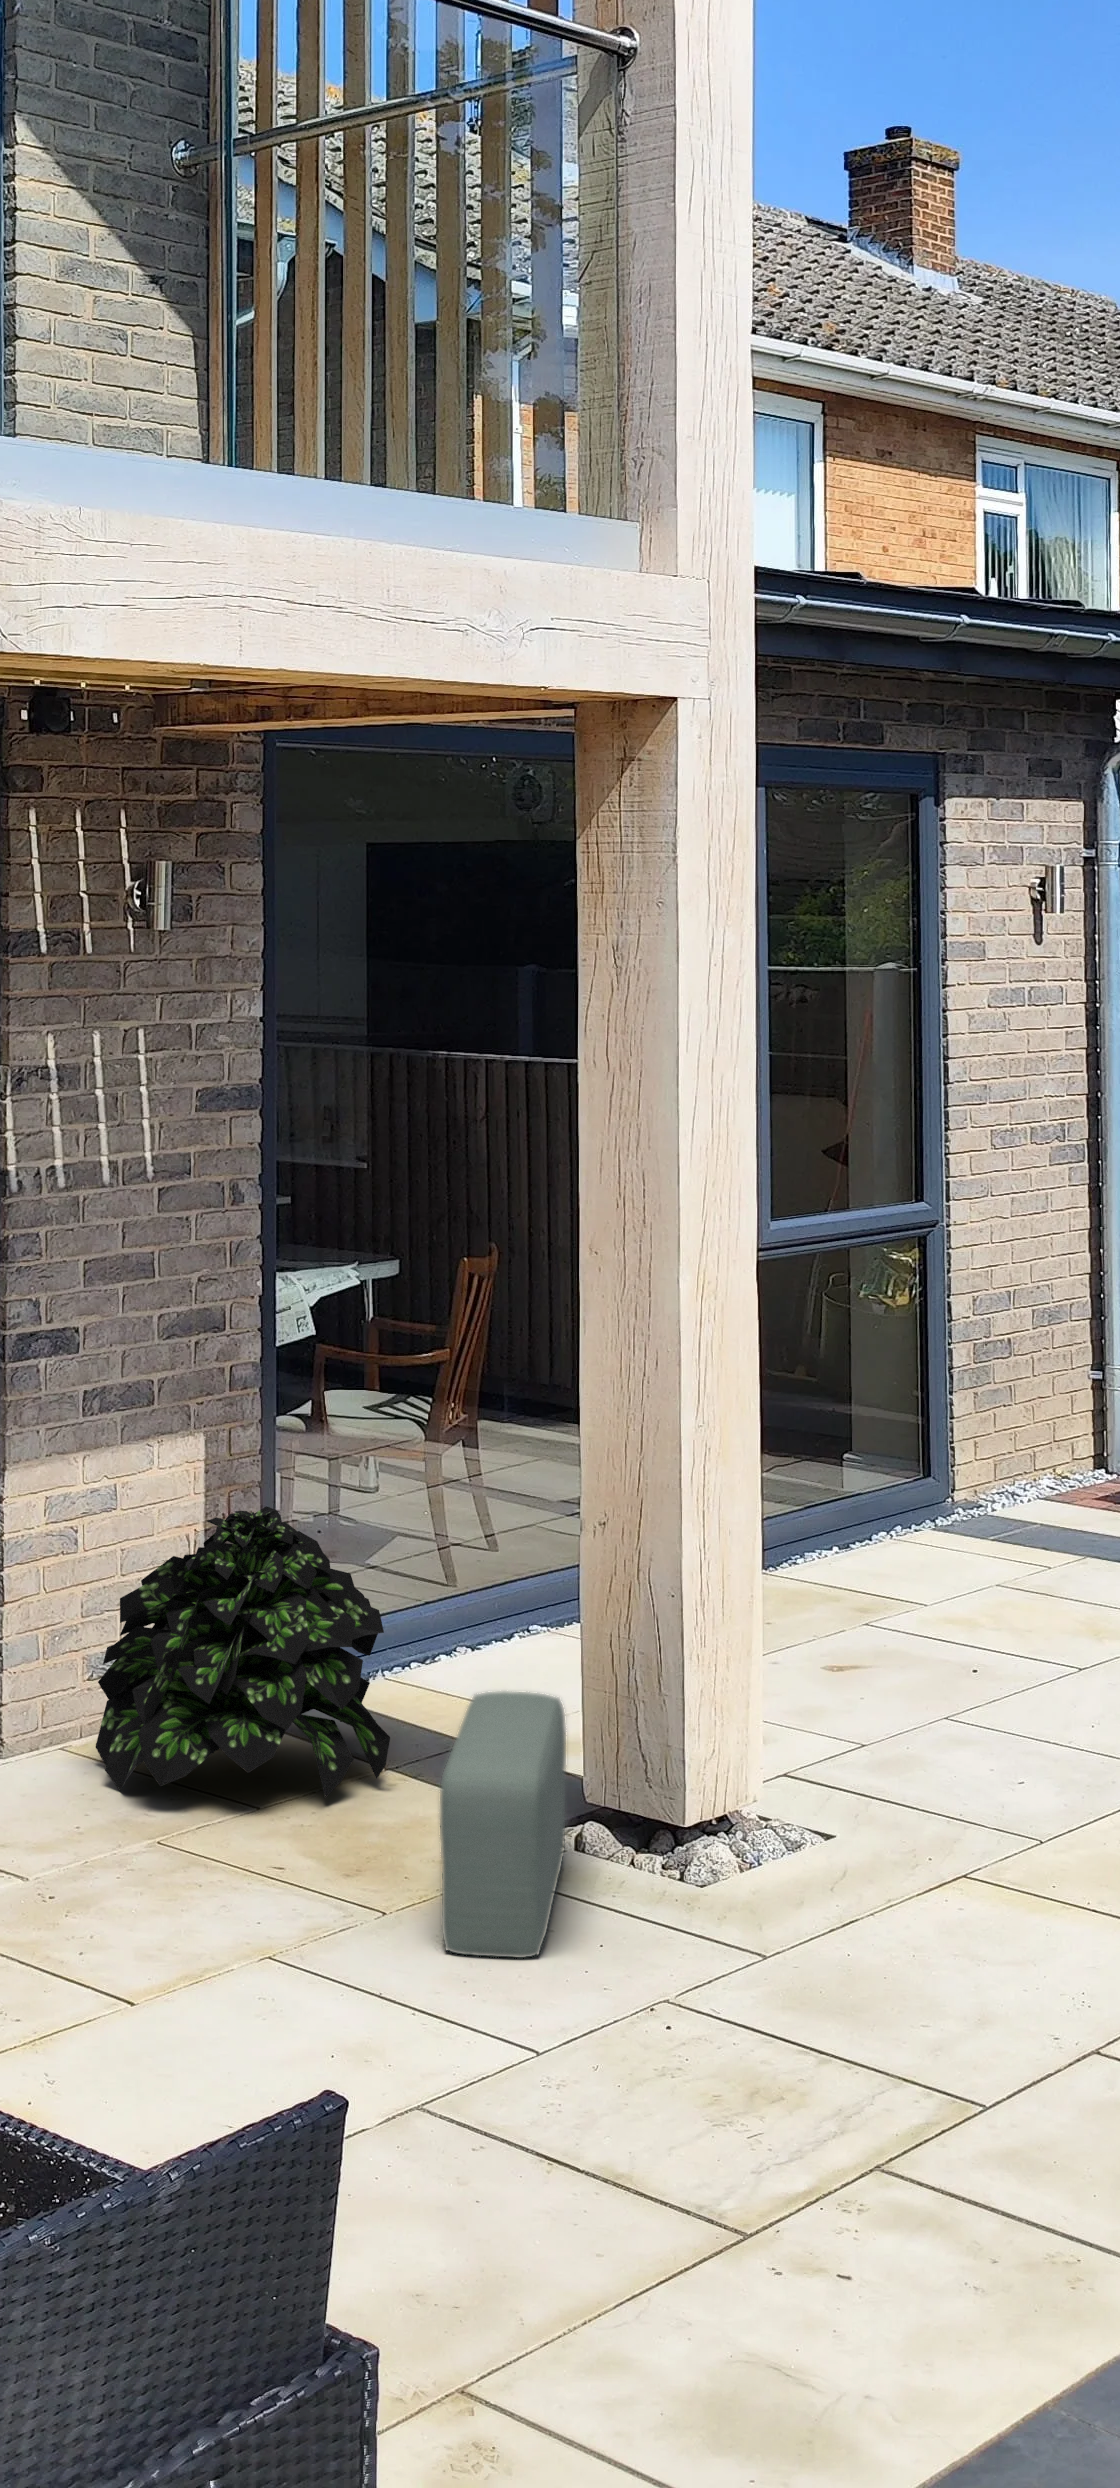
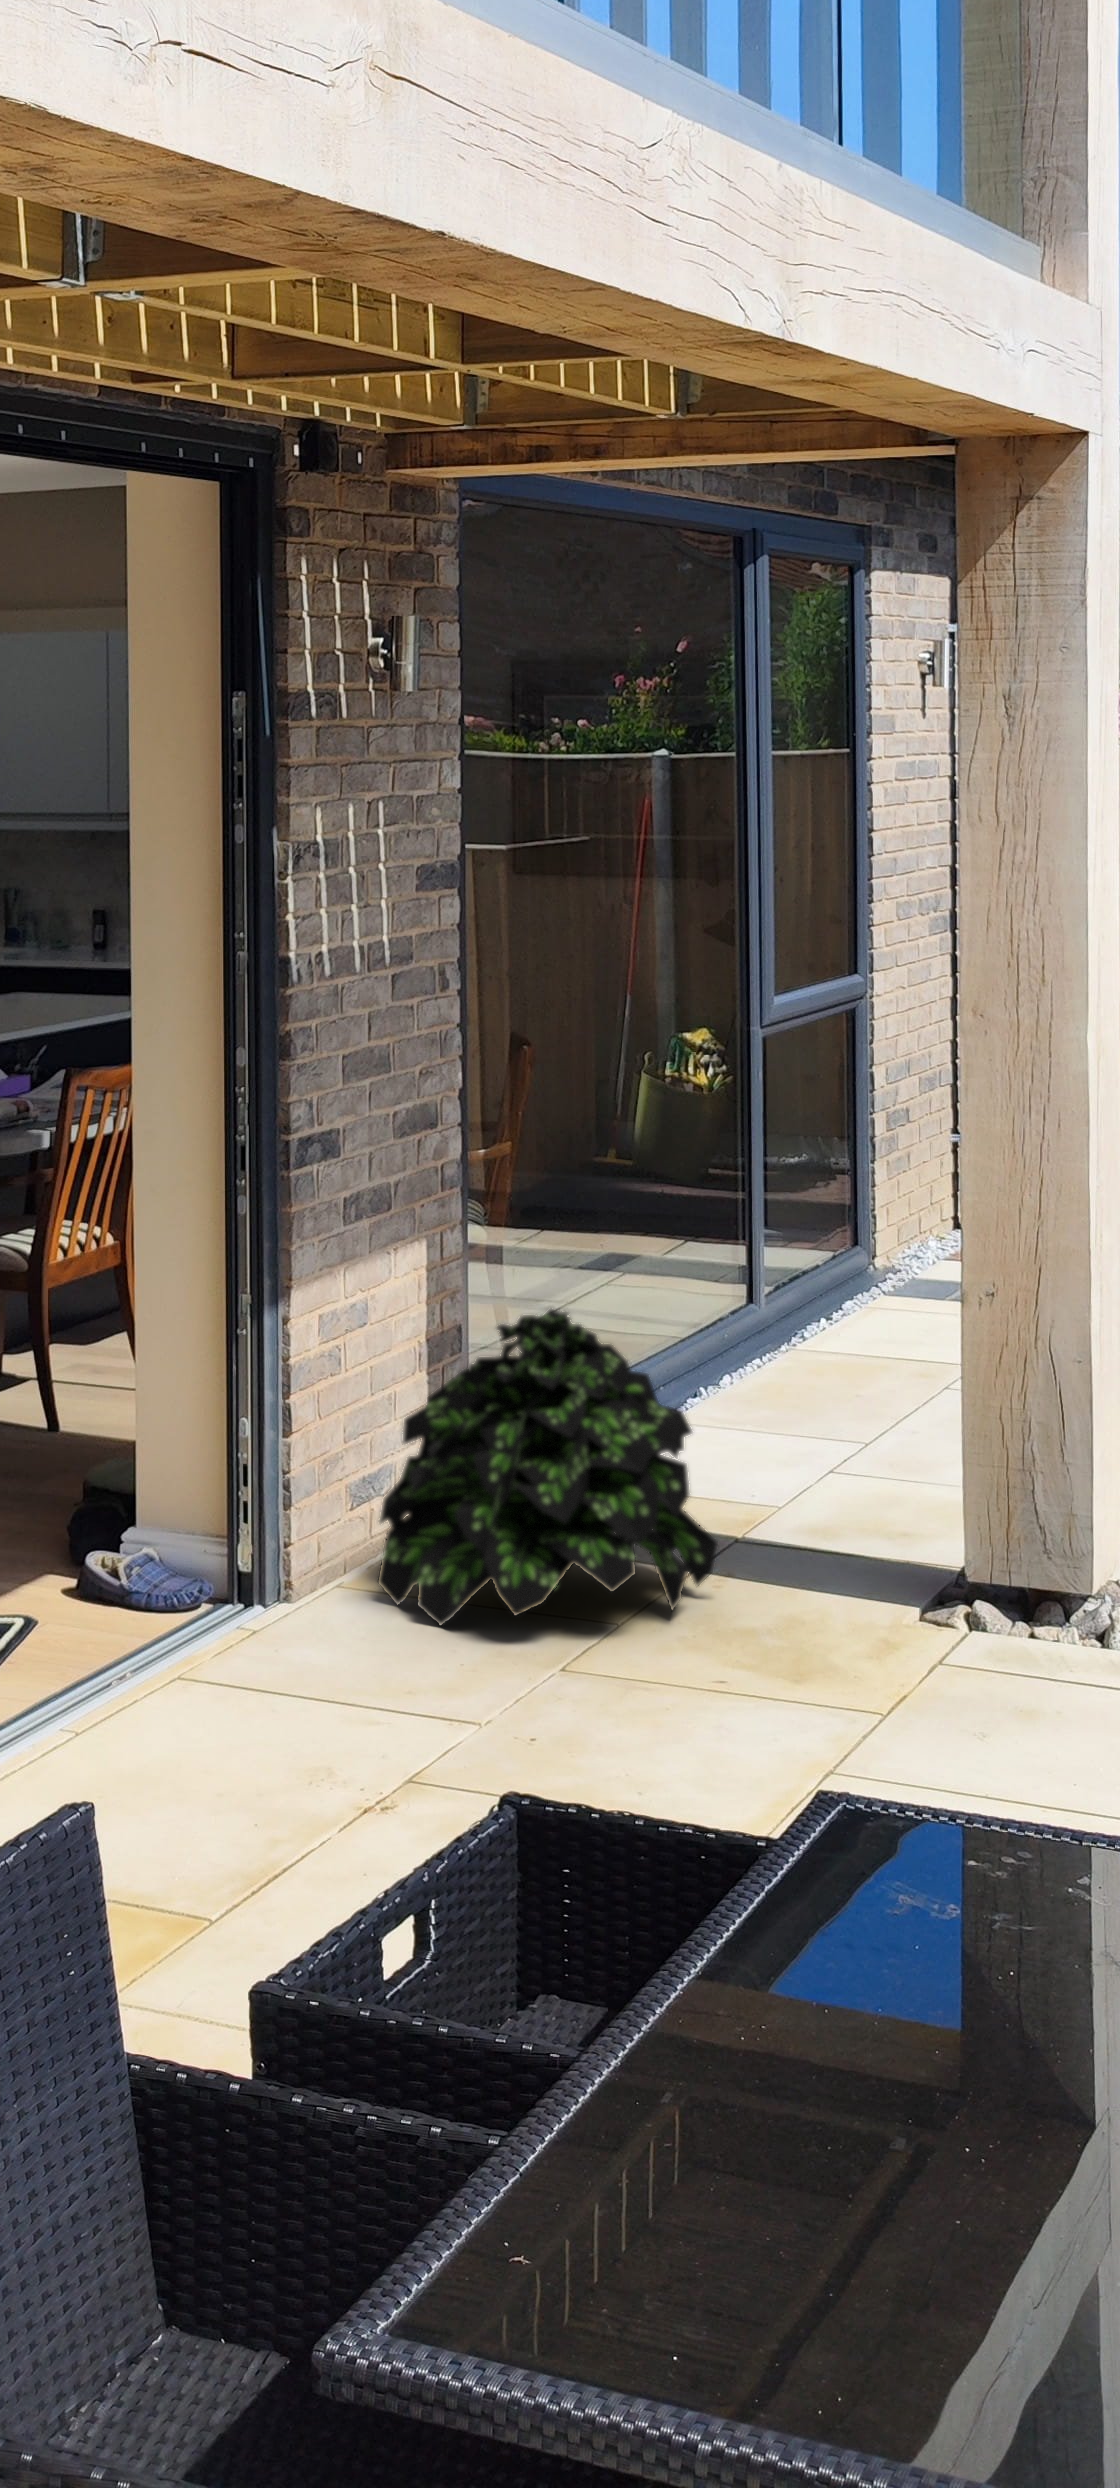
pouf: present [440,1692,566,1958] -> none [883,1481,1091,1757]

